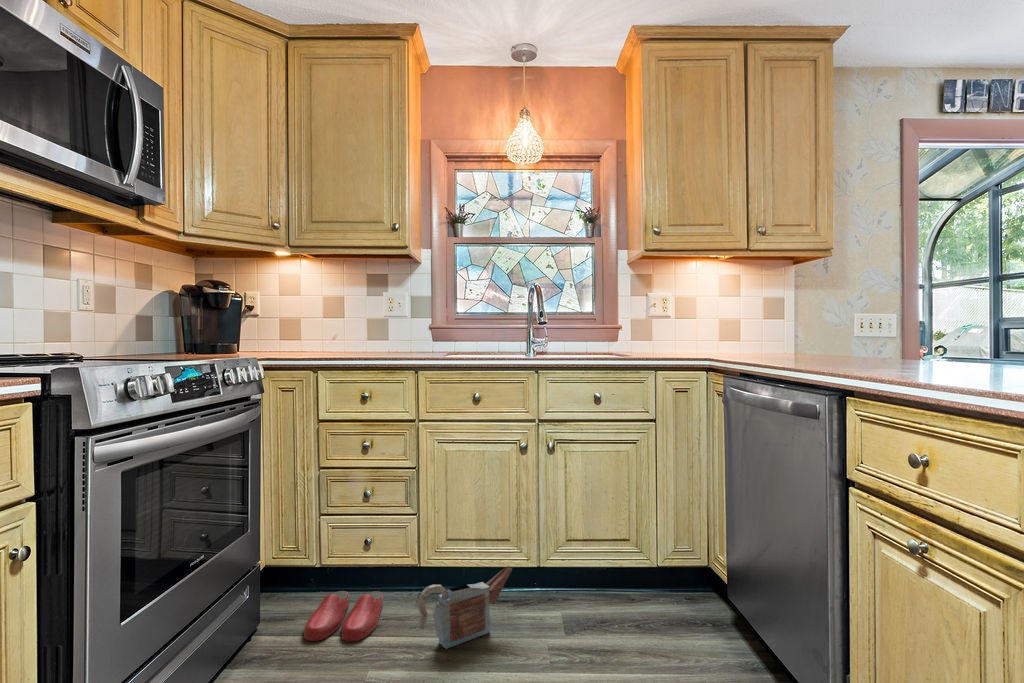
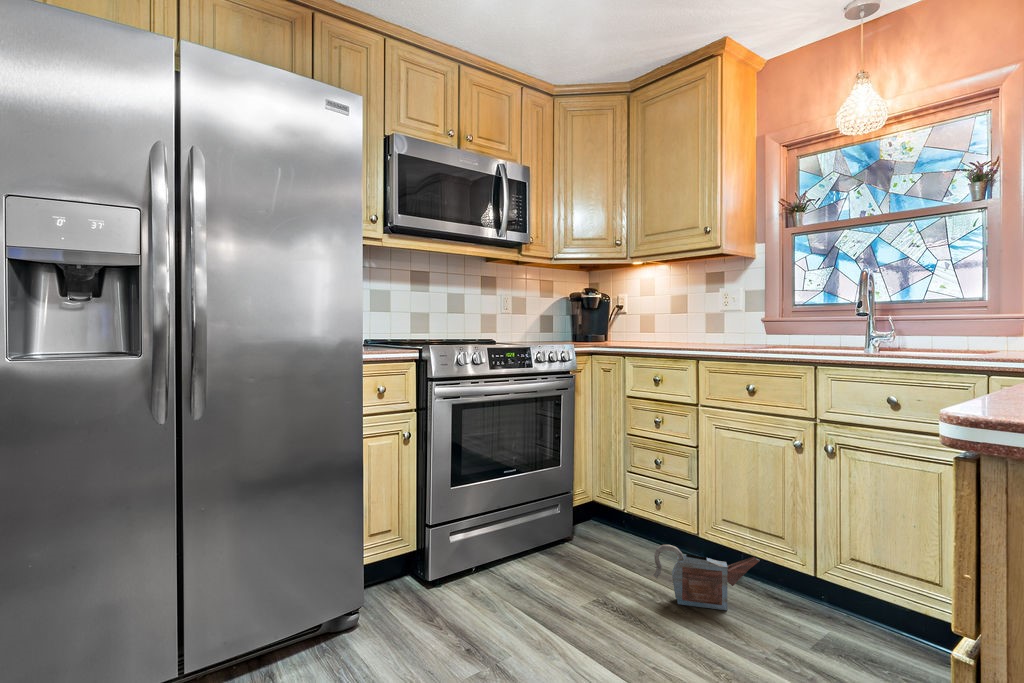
slippers: present [304,591,383,642] -> none [593,535,665,573]

